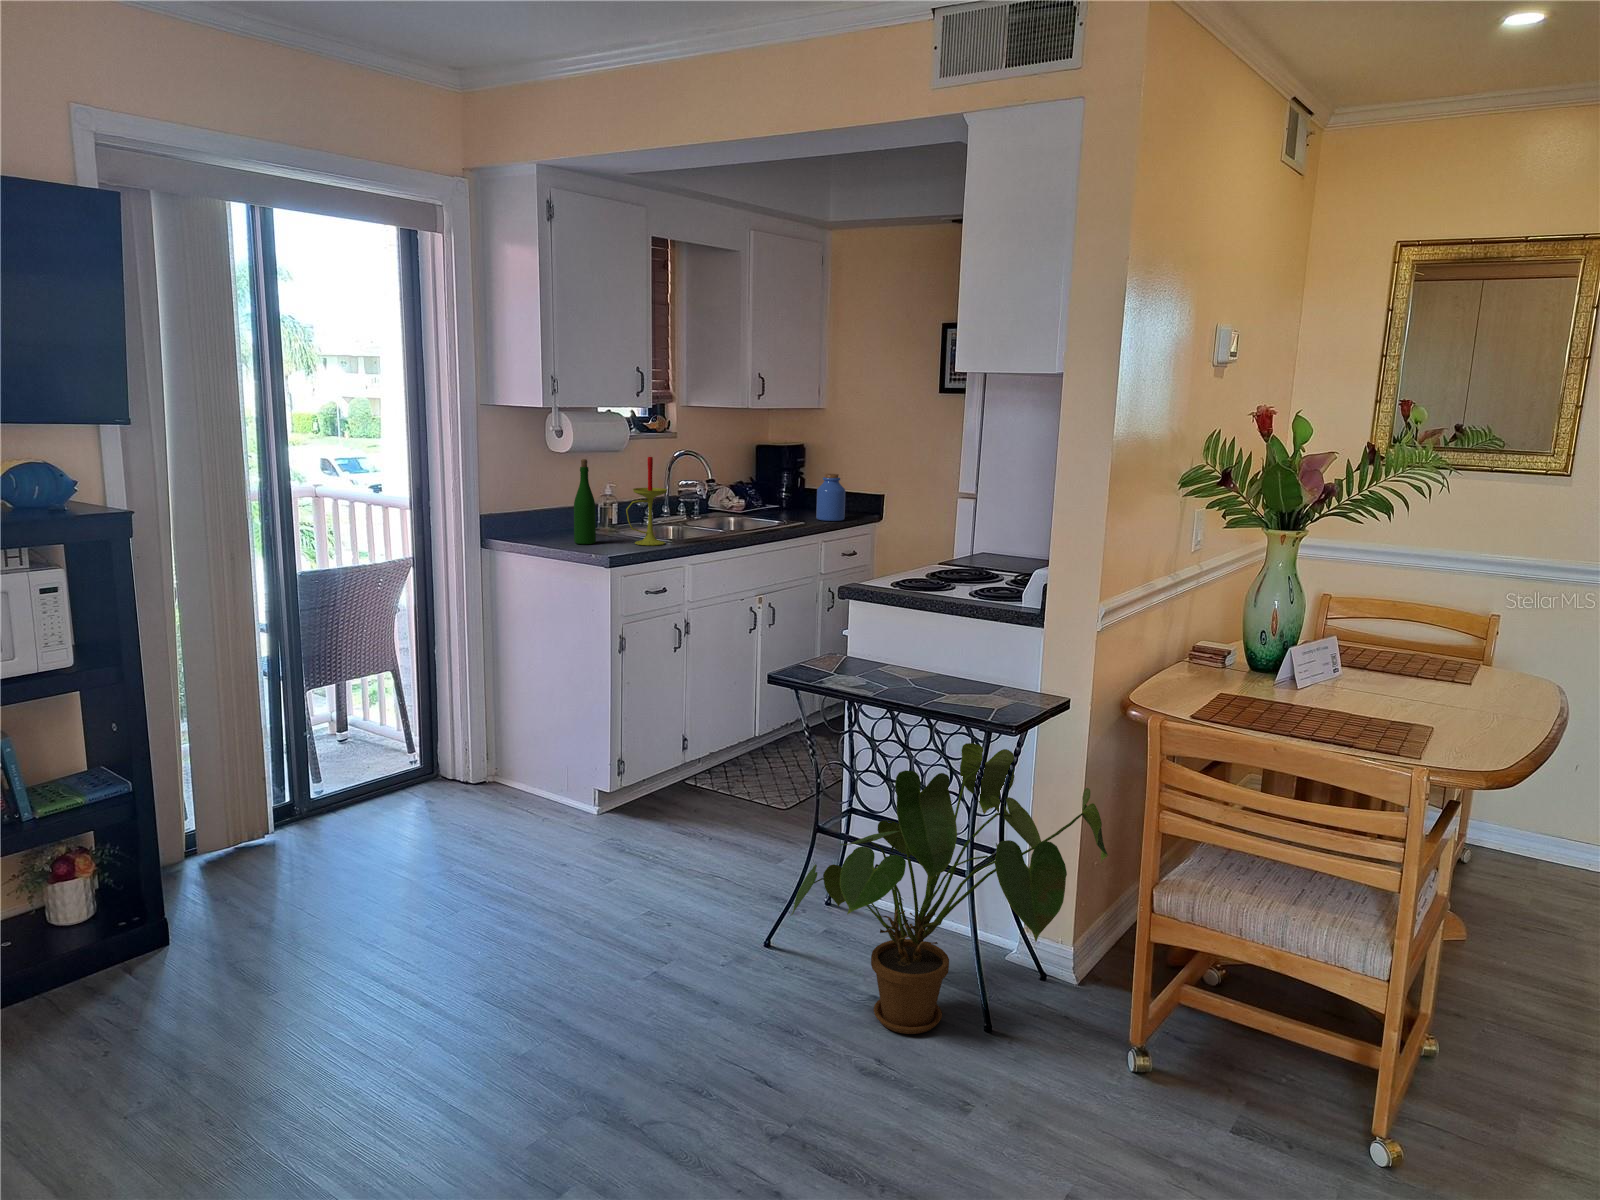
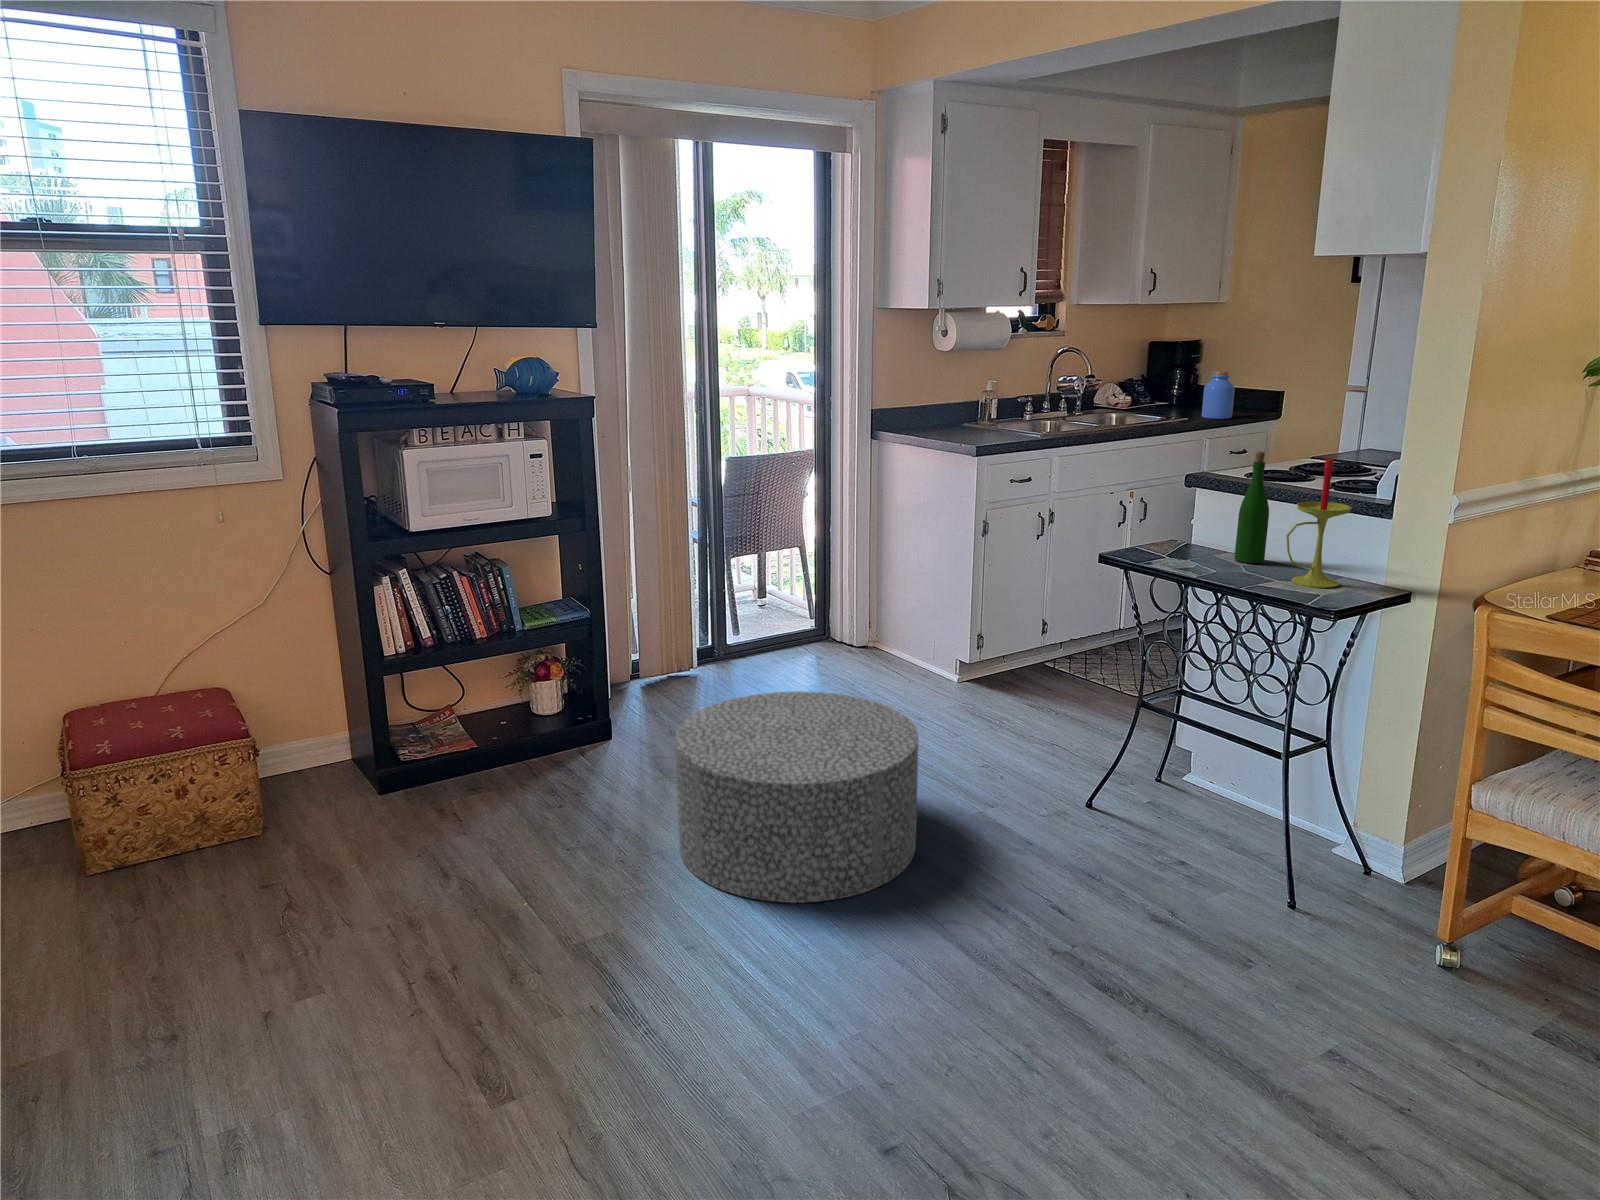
candle: present [626,457,667,545] -> present [1286,459,1352,588]
wine bottle: present [574,459,596,544] -> present [1234,451,1269,563]
house plant: present [791,743,1108,1034] -> none [1101,631,1436,897]
ottoman: none [277,858,590,1143] -> present [675,691,918,903]

